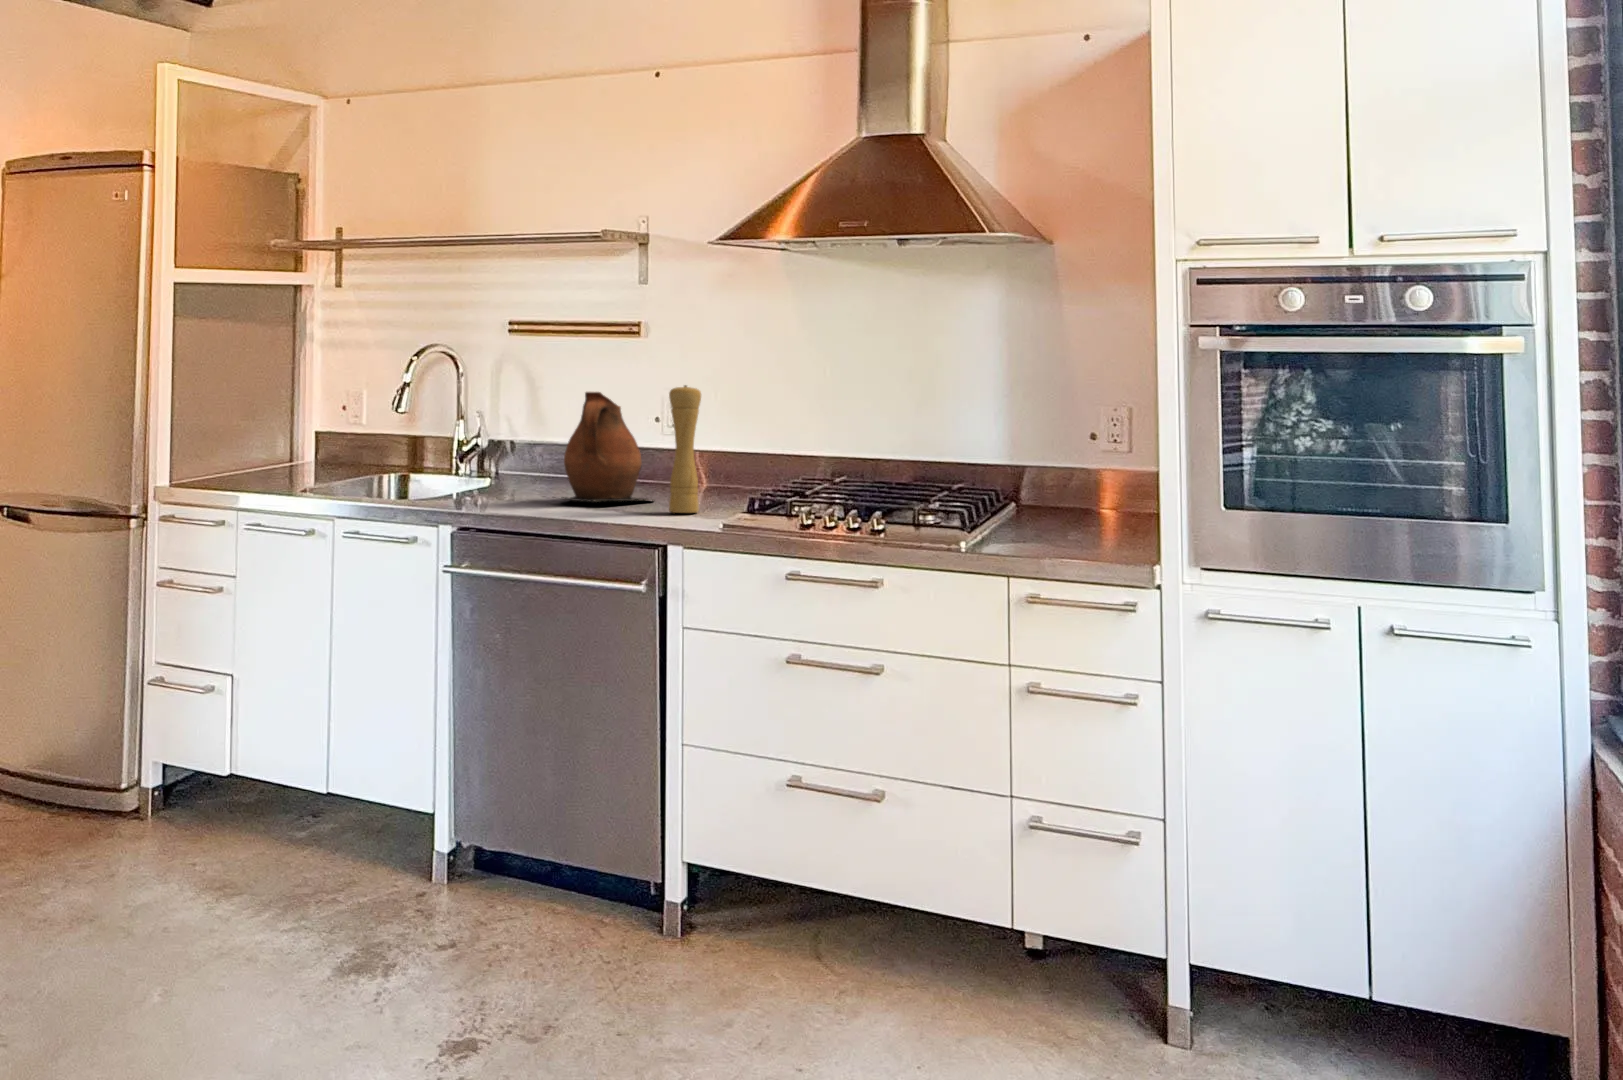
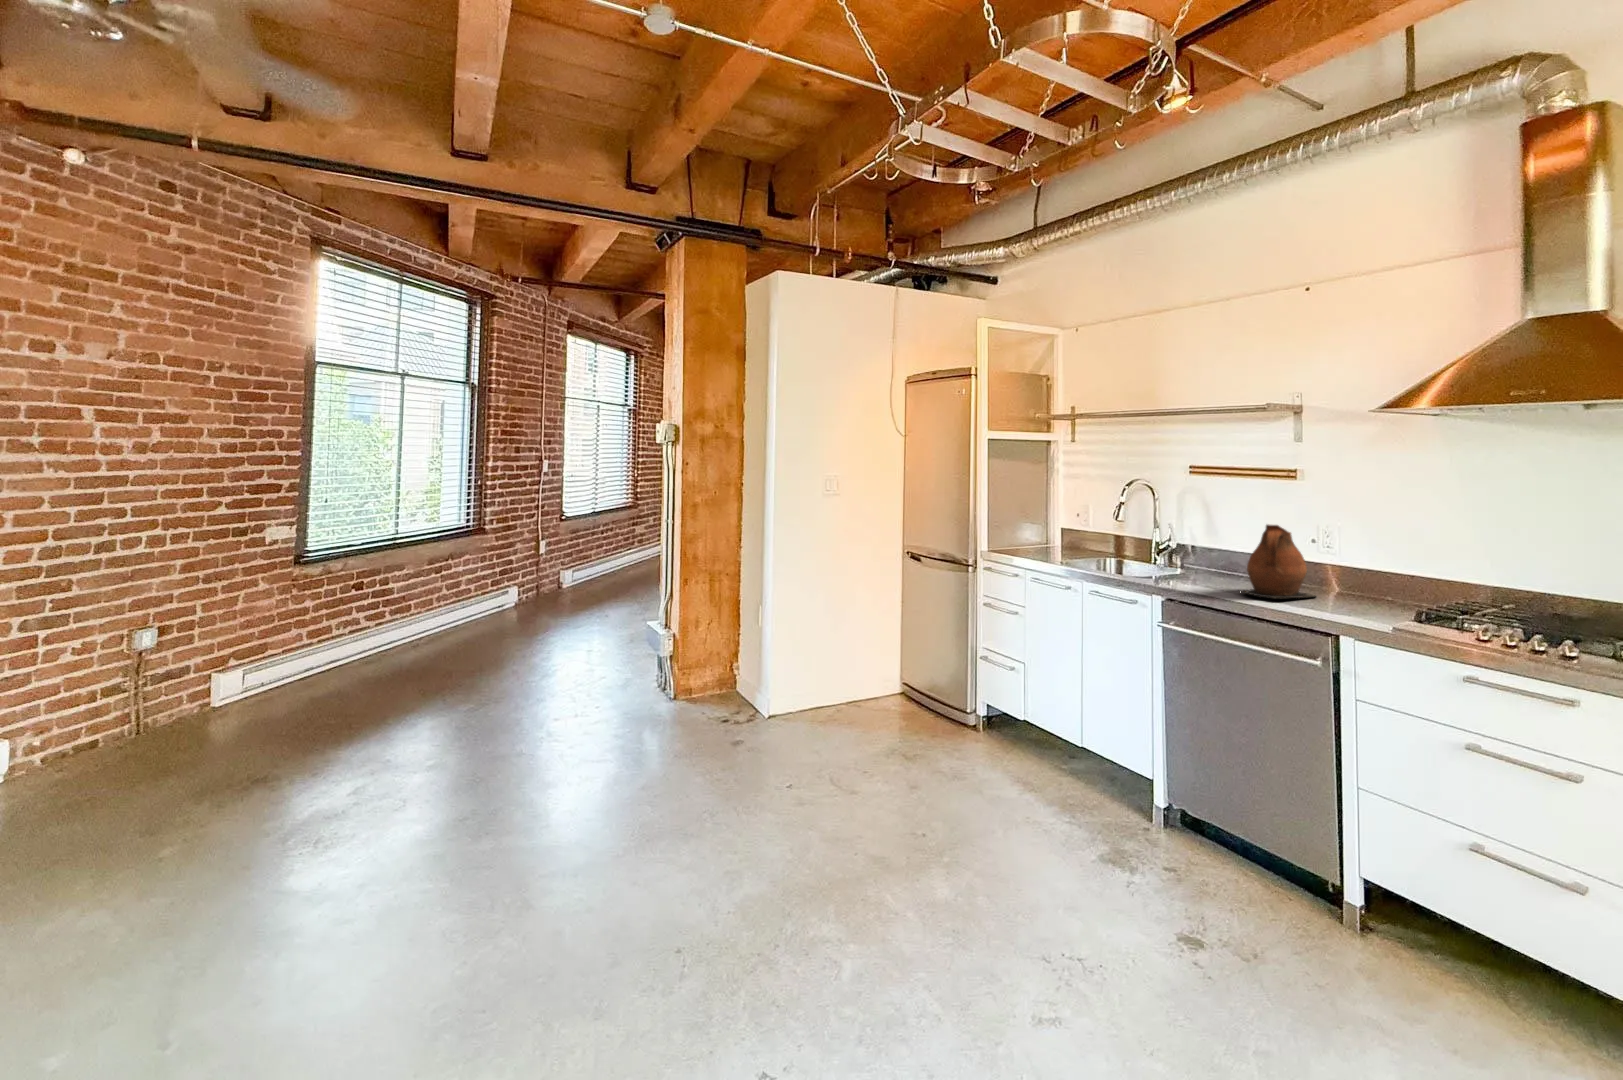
pepper mill: present [669,385,701,513] -> none [1338,526,1367,615]

